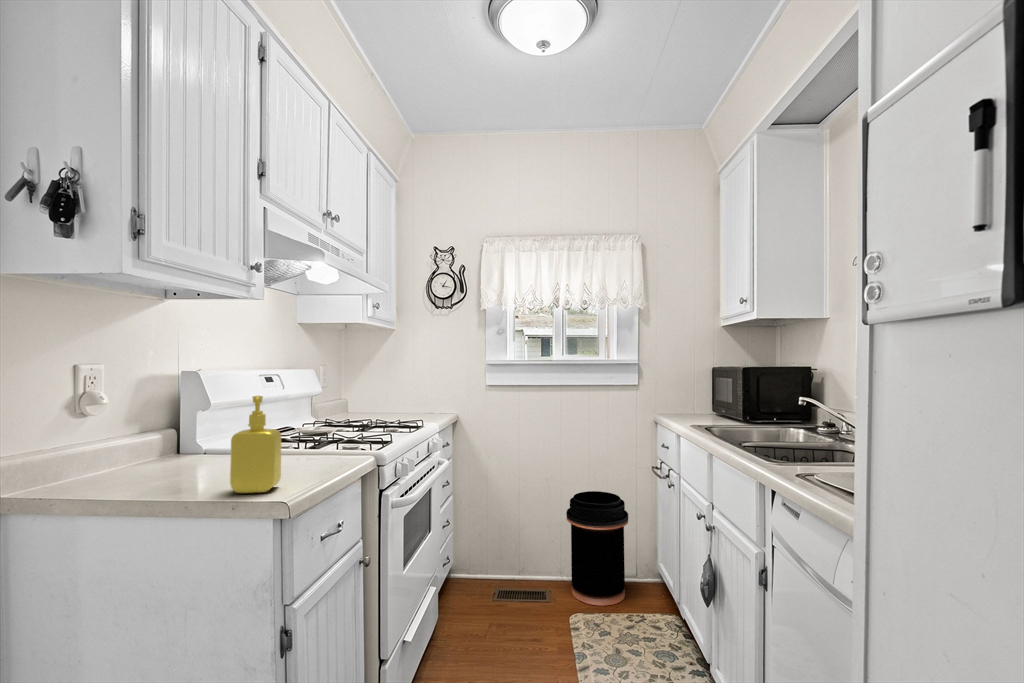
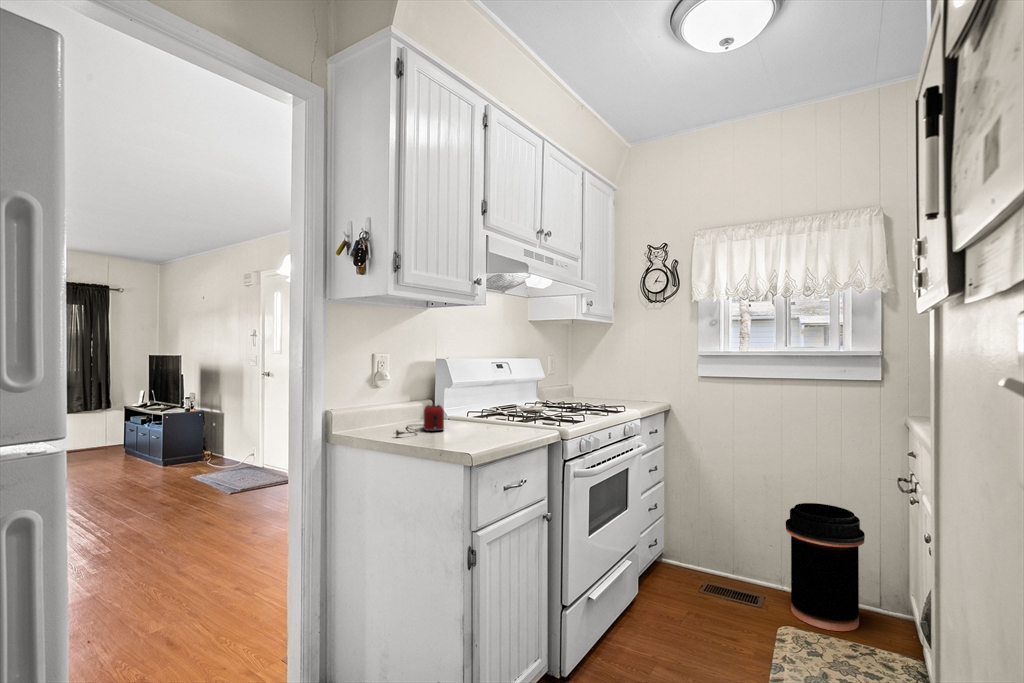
soap dispenser: present [230,396,281,493] -> none [447,377,480,445]
toaster: none [125,435,210,492] -> present [395,404,444,436]

